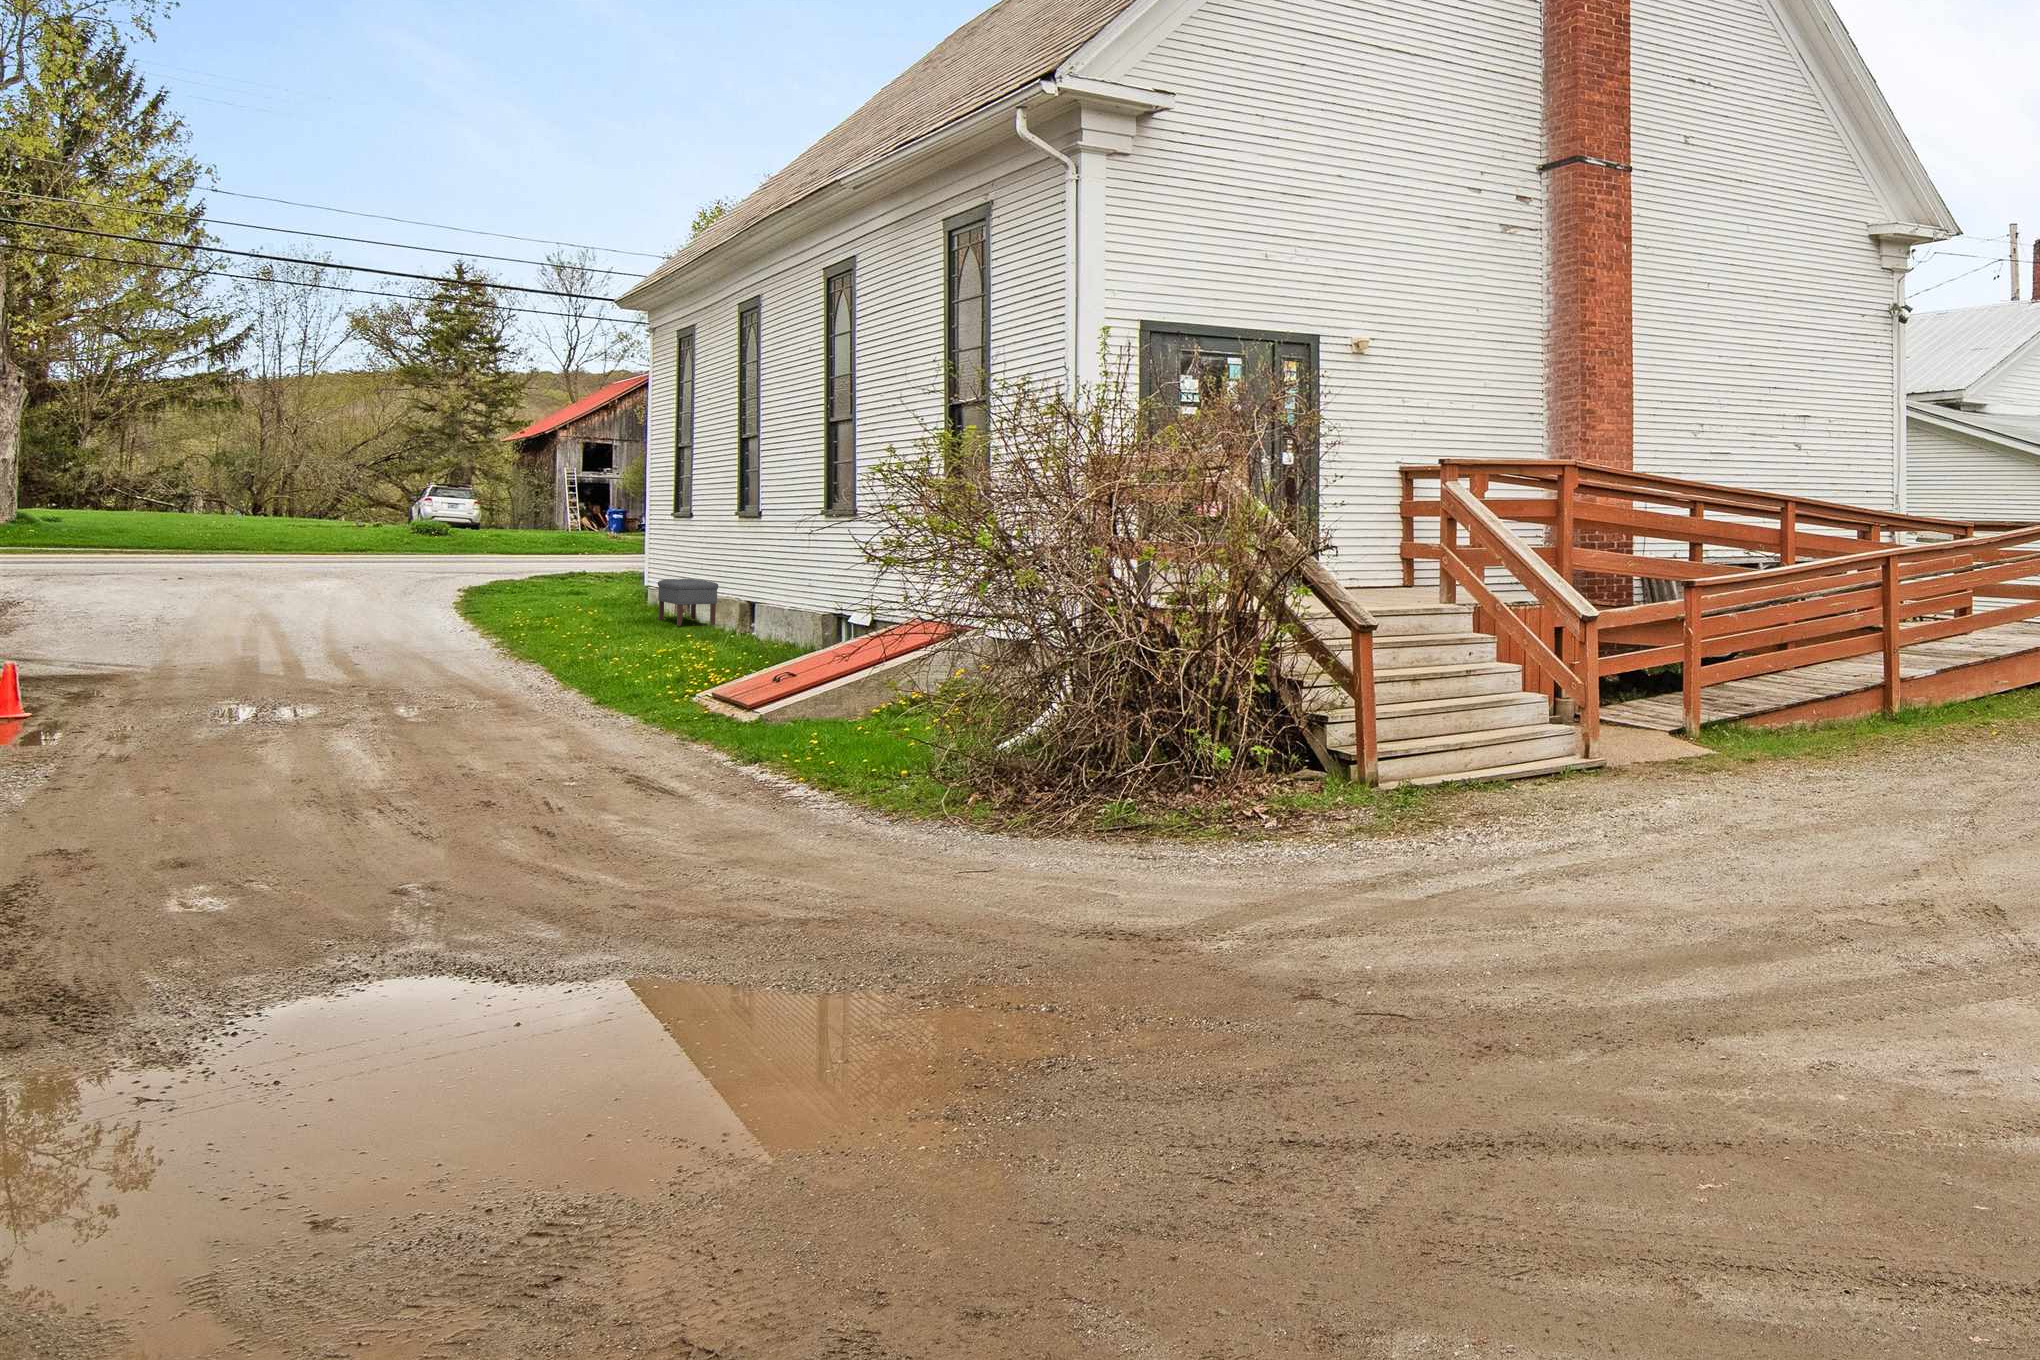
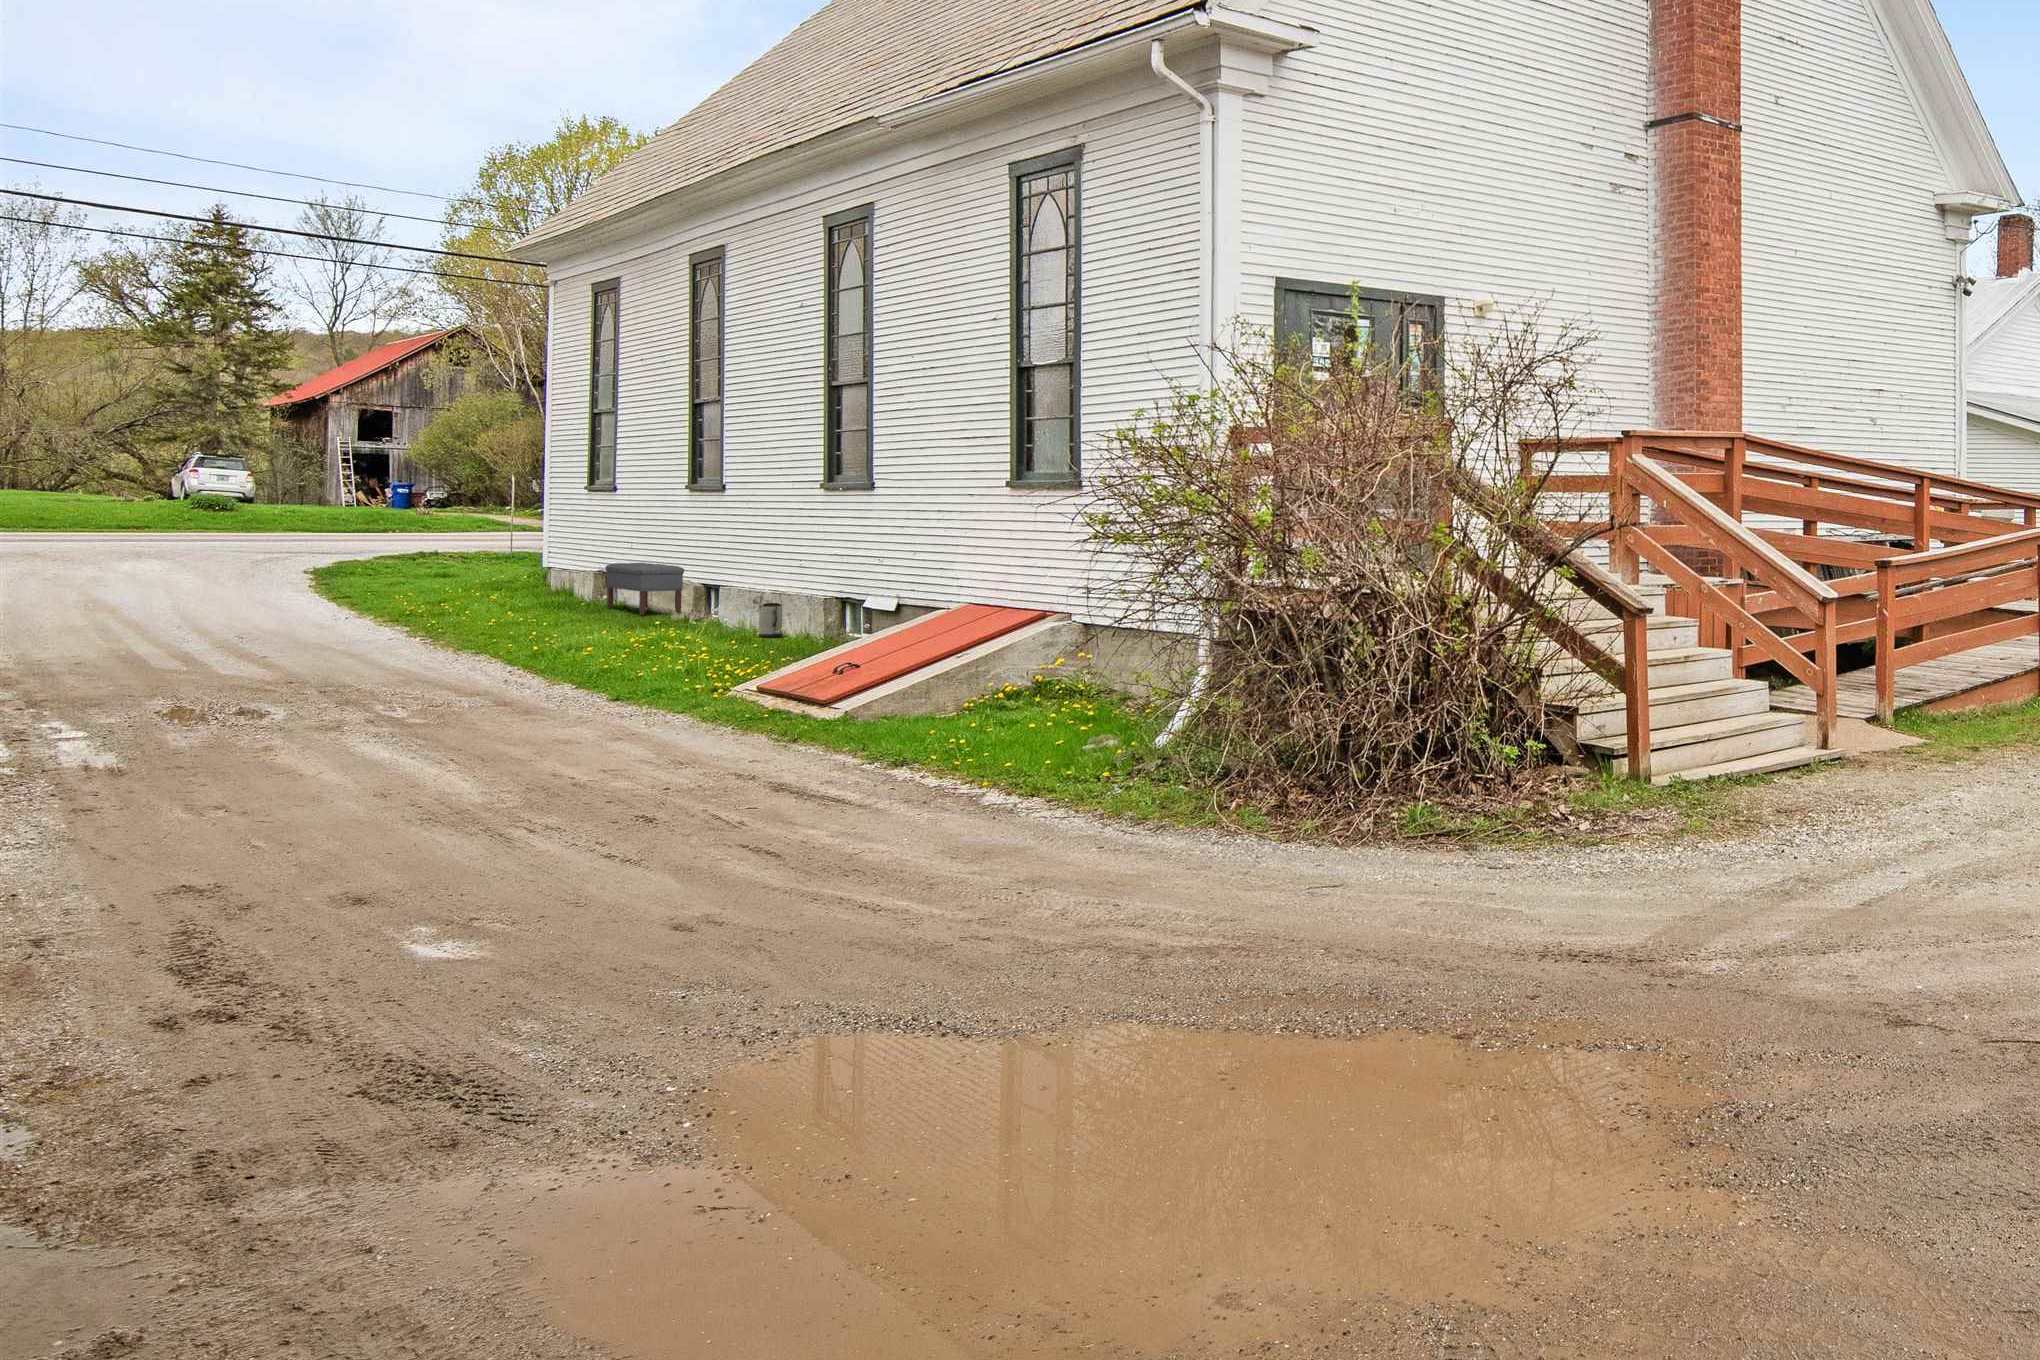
watering can: none [755,607,779,647] -> present [753,595,782,637]

